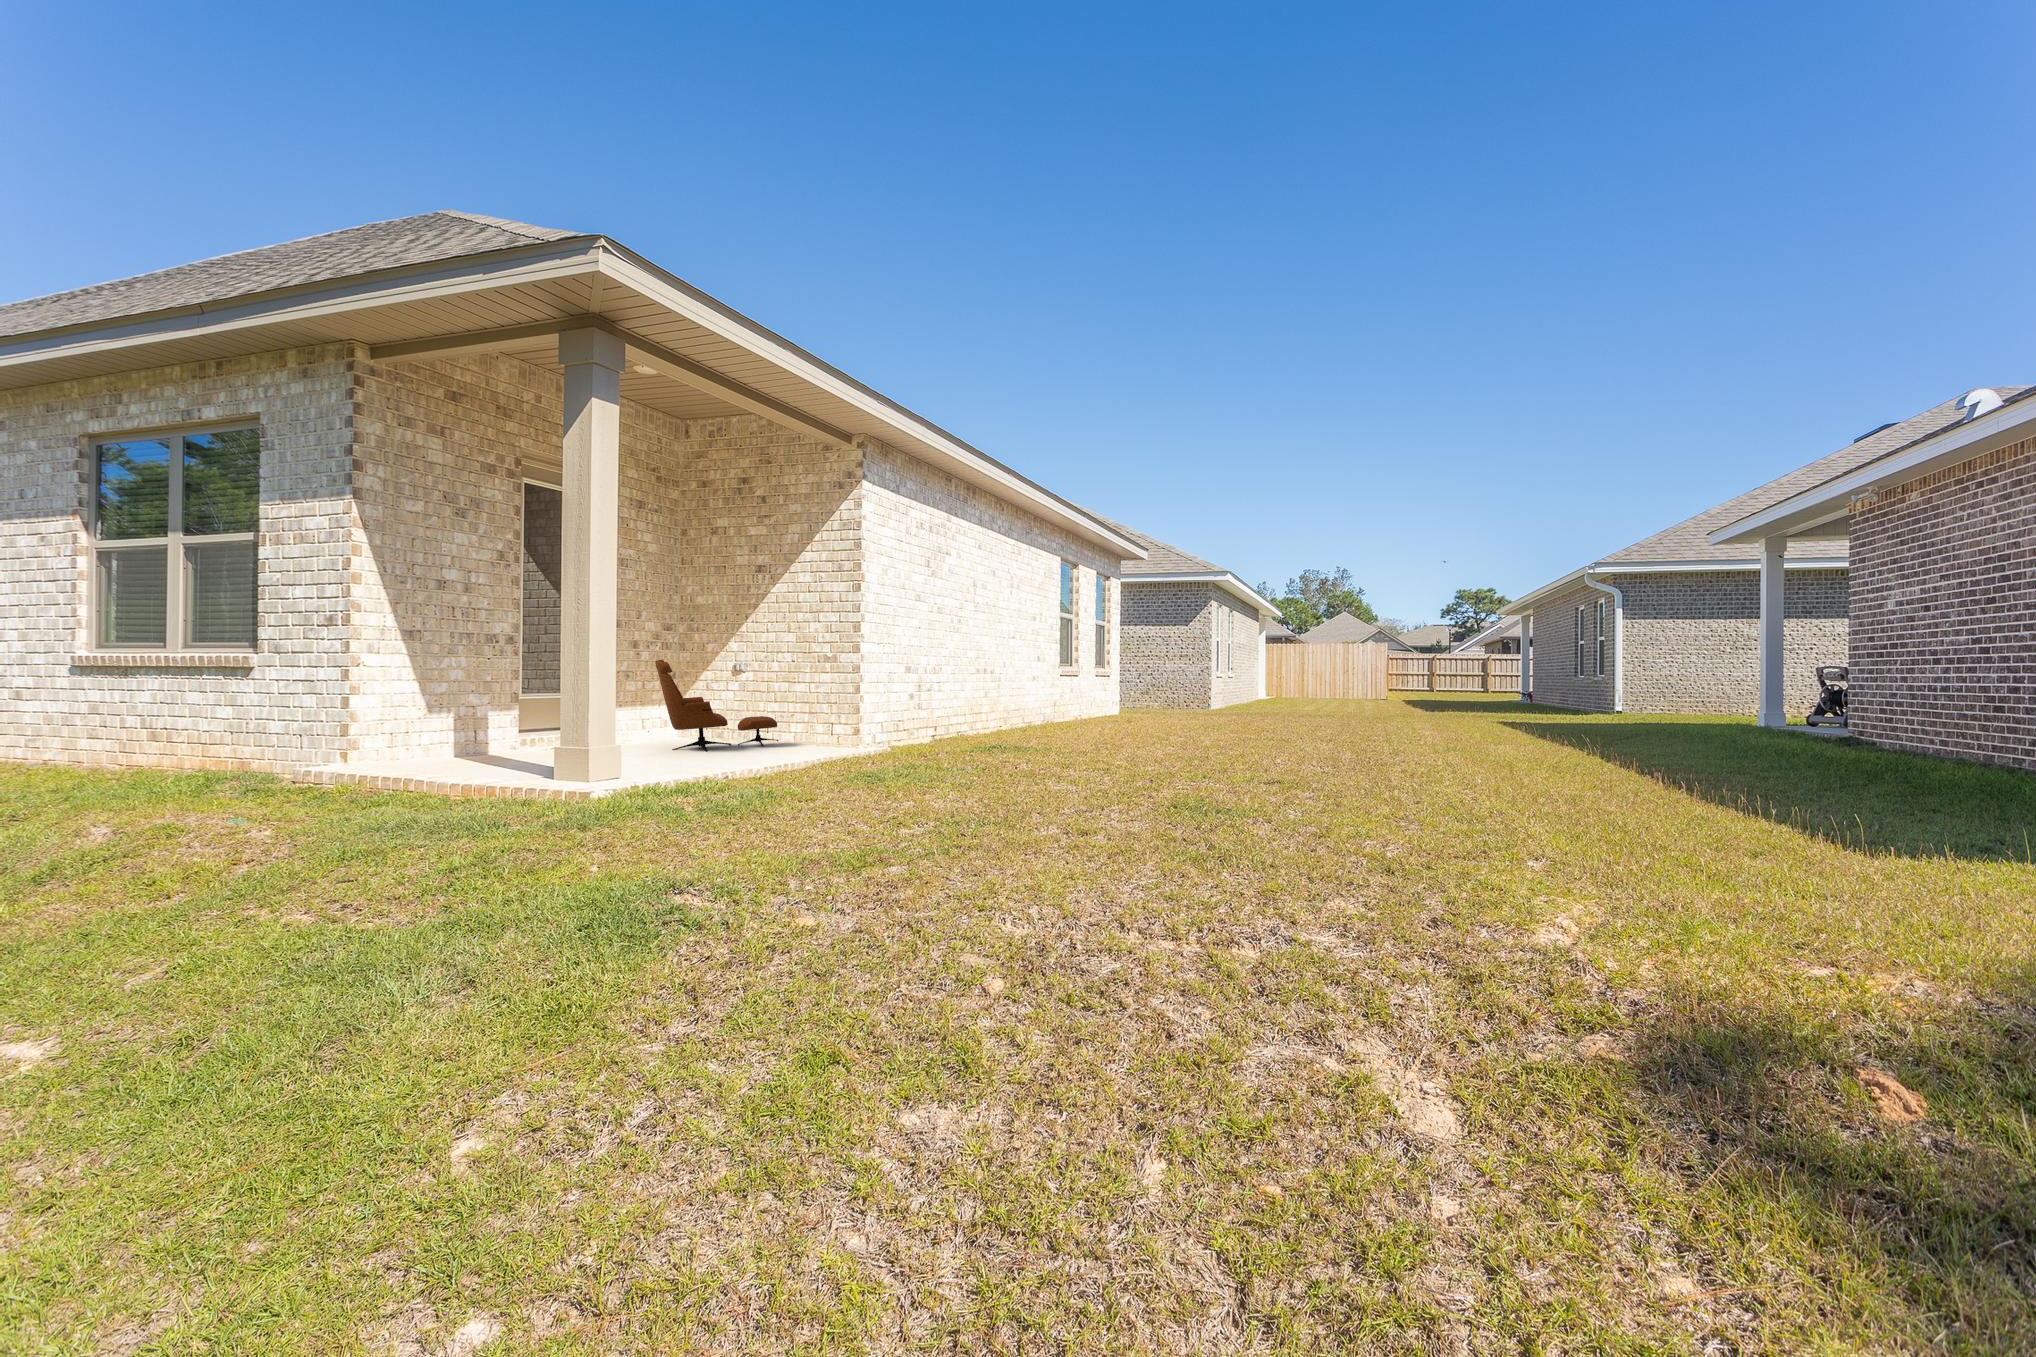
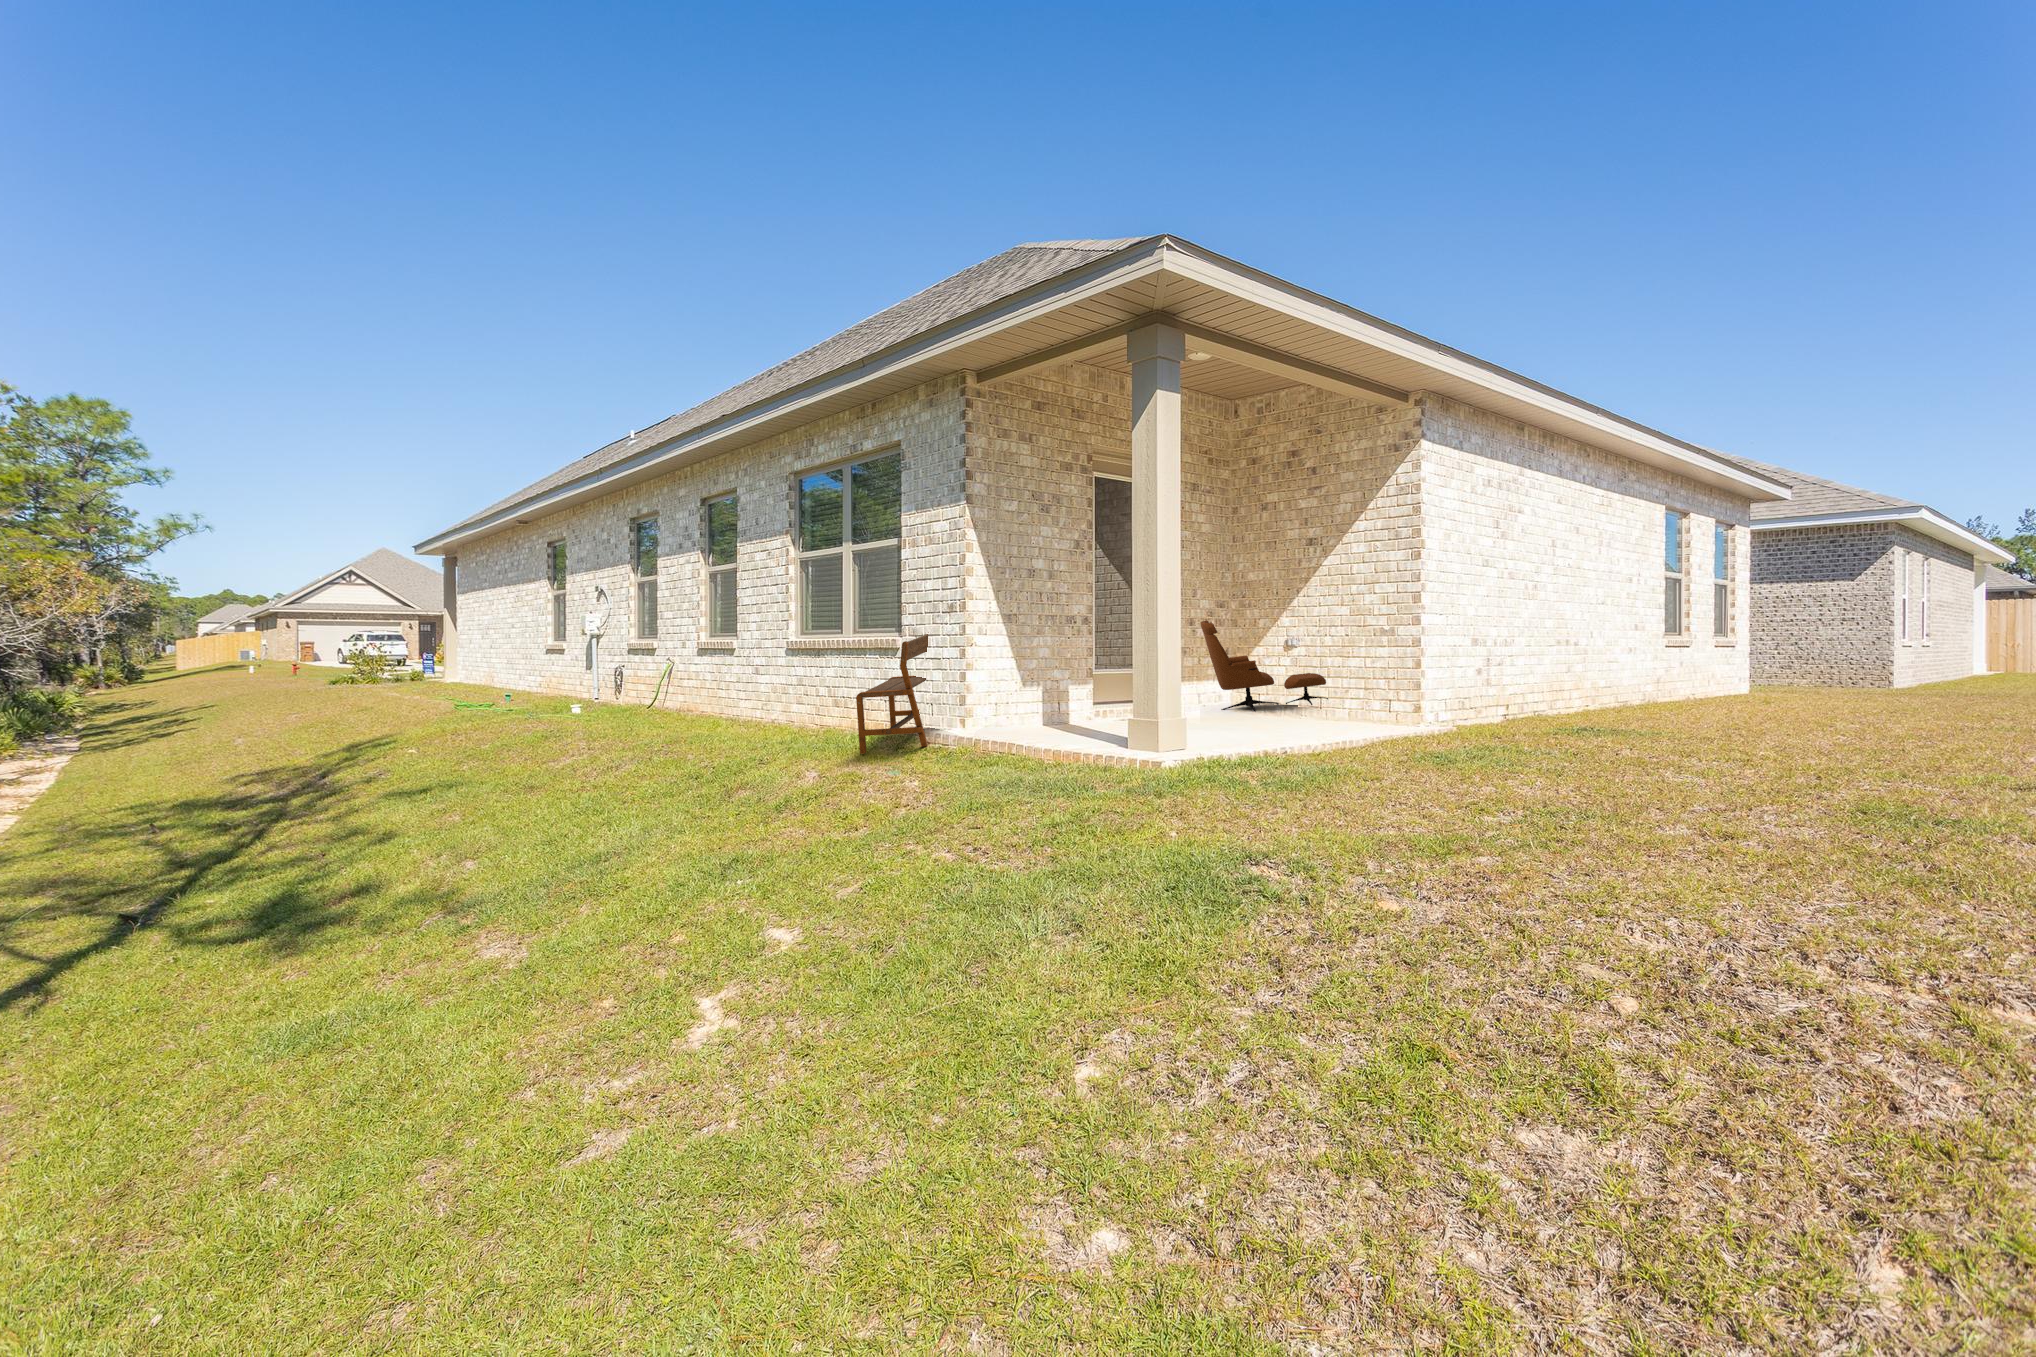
bench: none [169,649,324,798] -> present [856,634,928,754]

